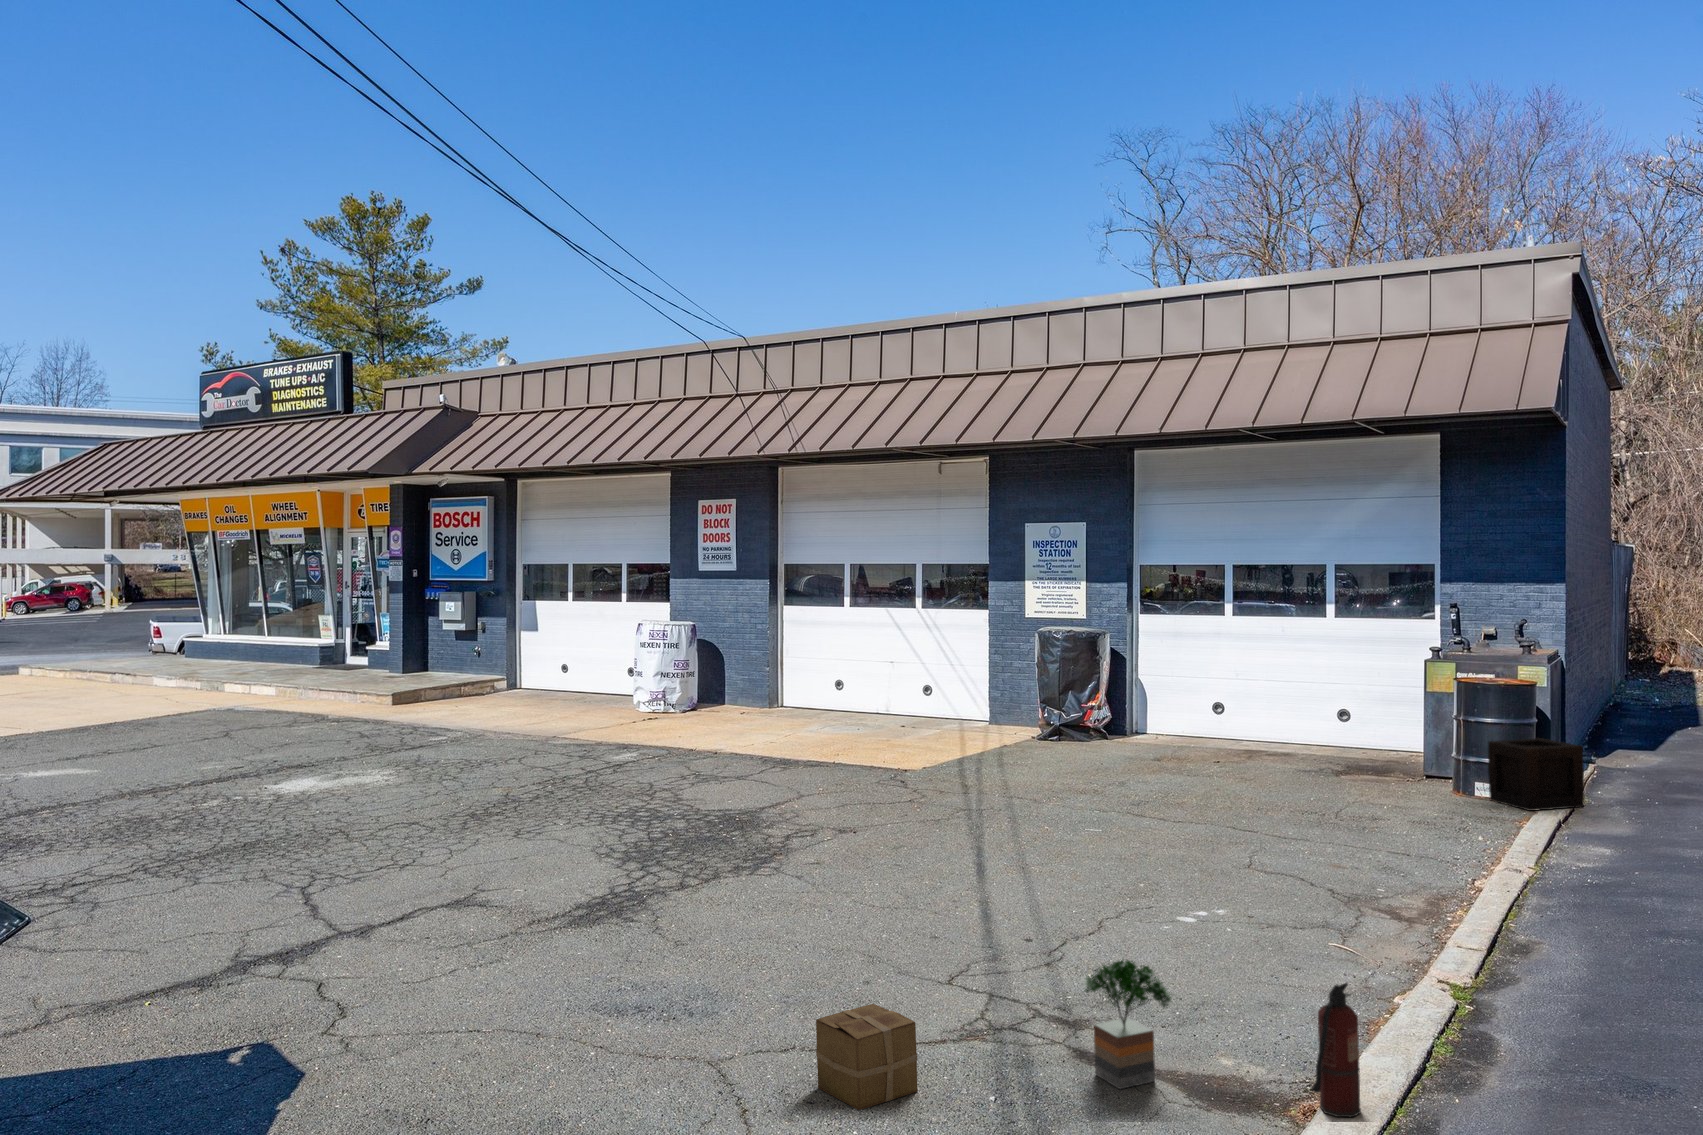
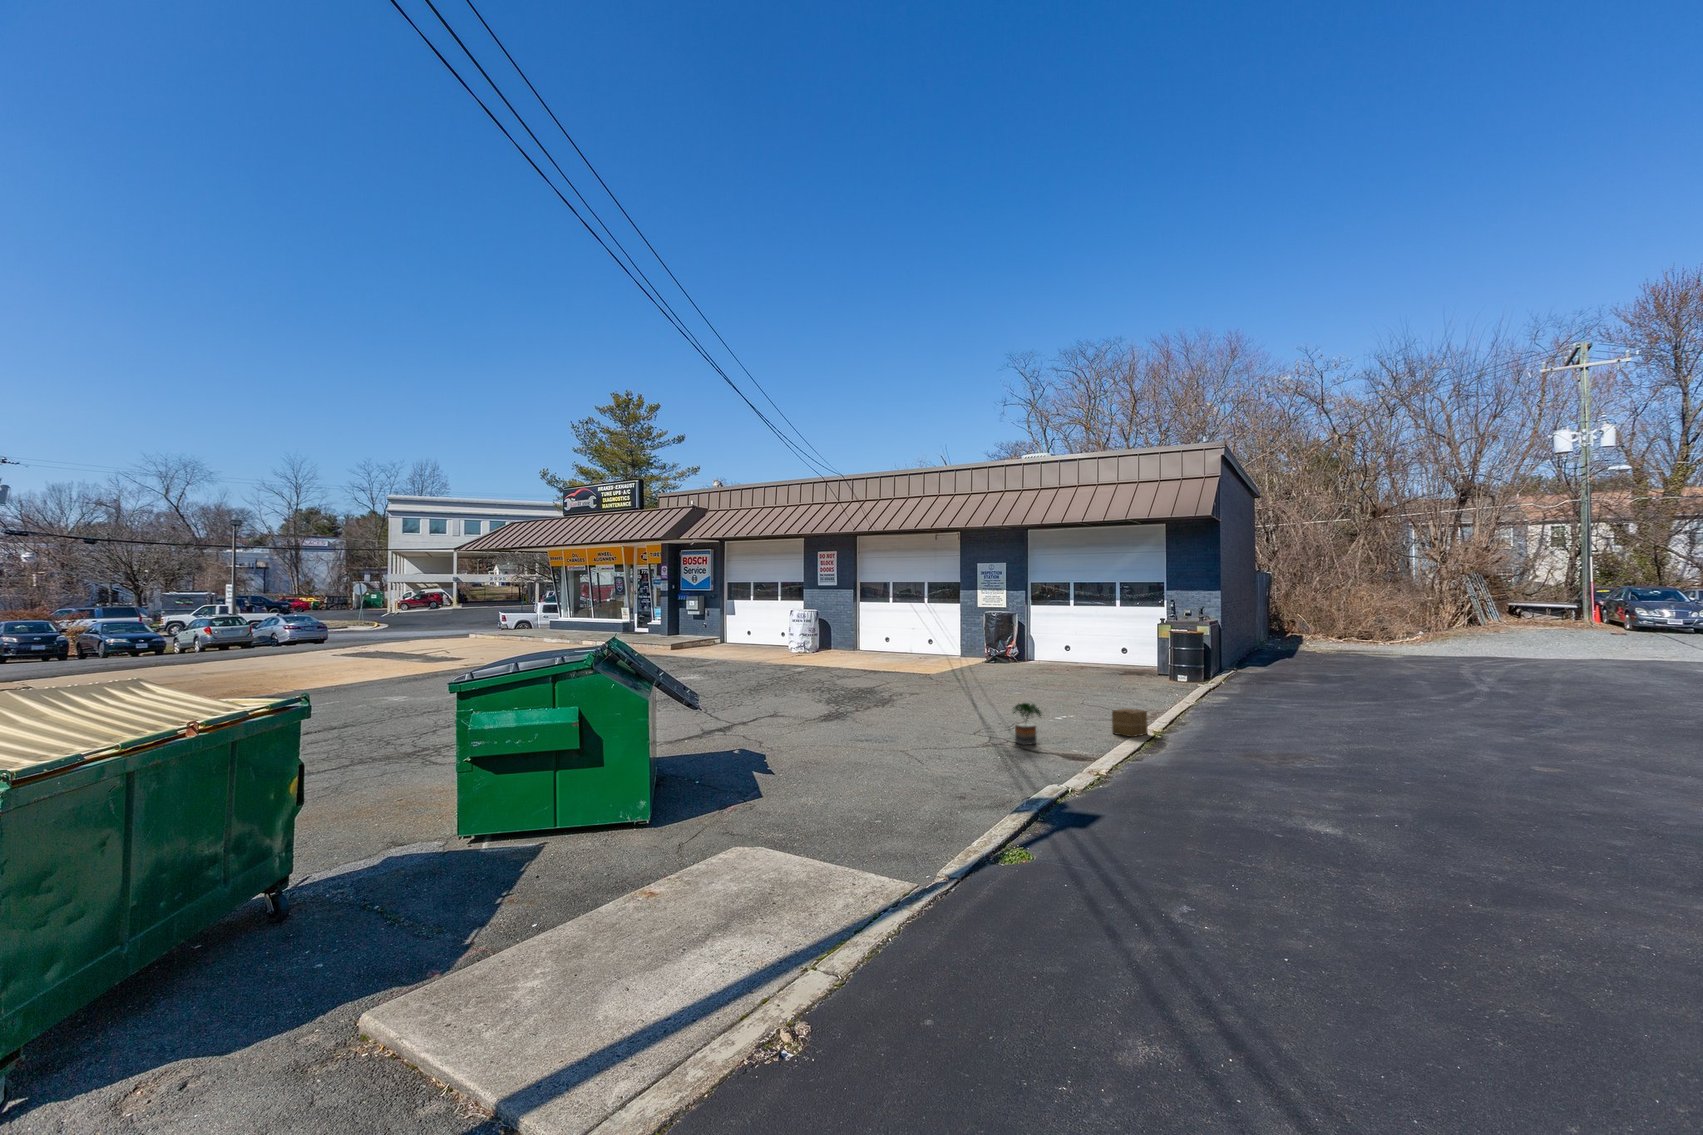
wooden crate: present [1488,738,1584,811] -> none [1183,656,1223,685]
fire extinguisher: present [1311,983,1361,1117] -> none [1090,706,1107,750]
cardboard box: present [816,1004,918,1110] -> present [1112,708,1148,737]

